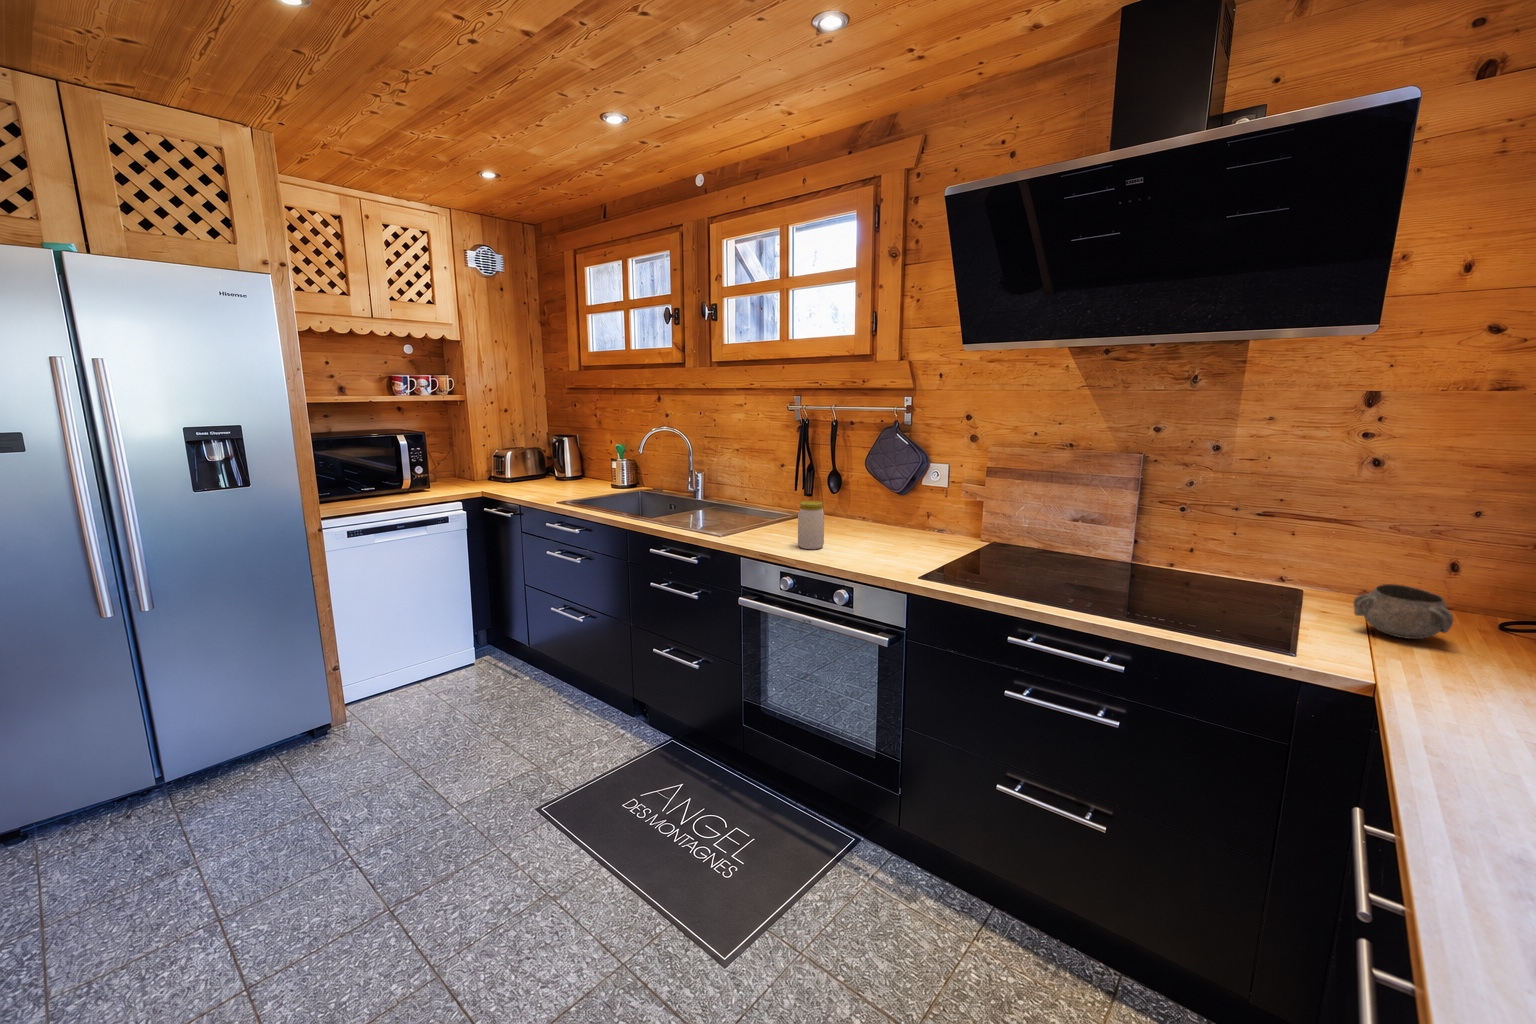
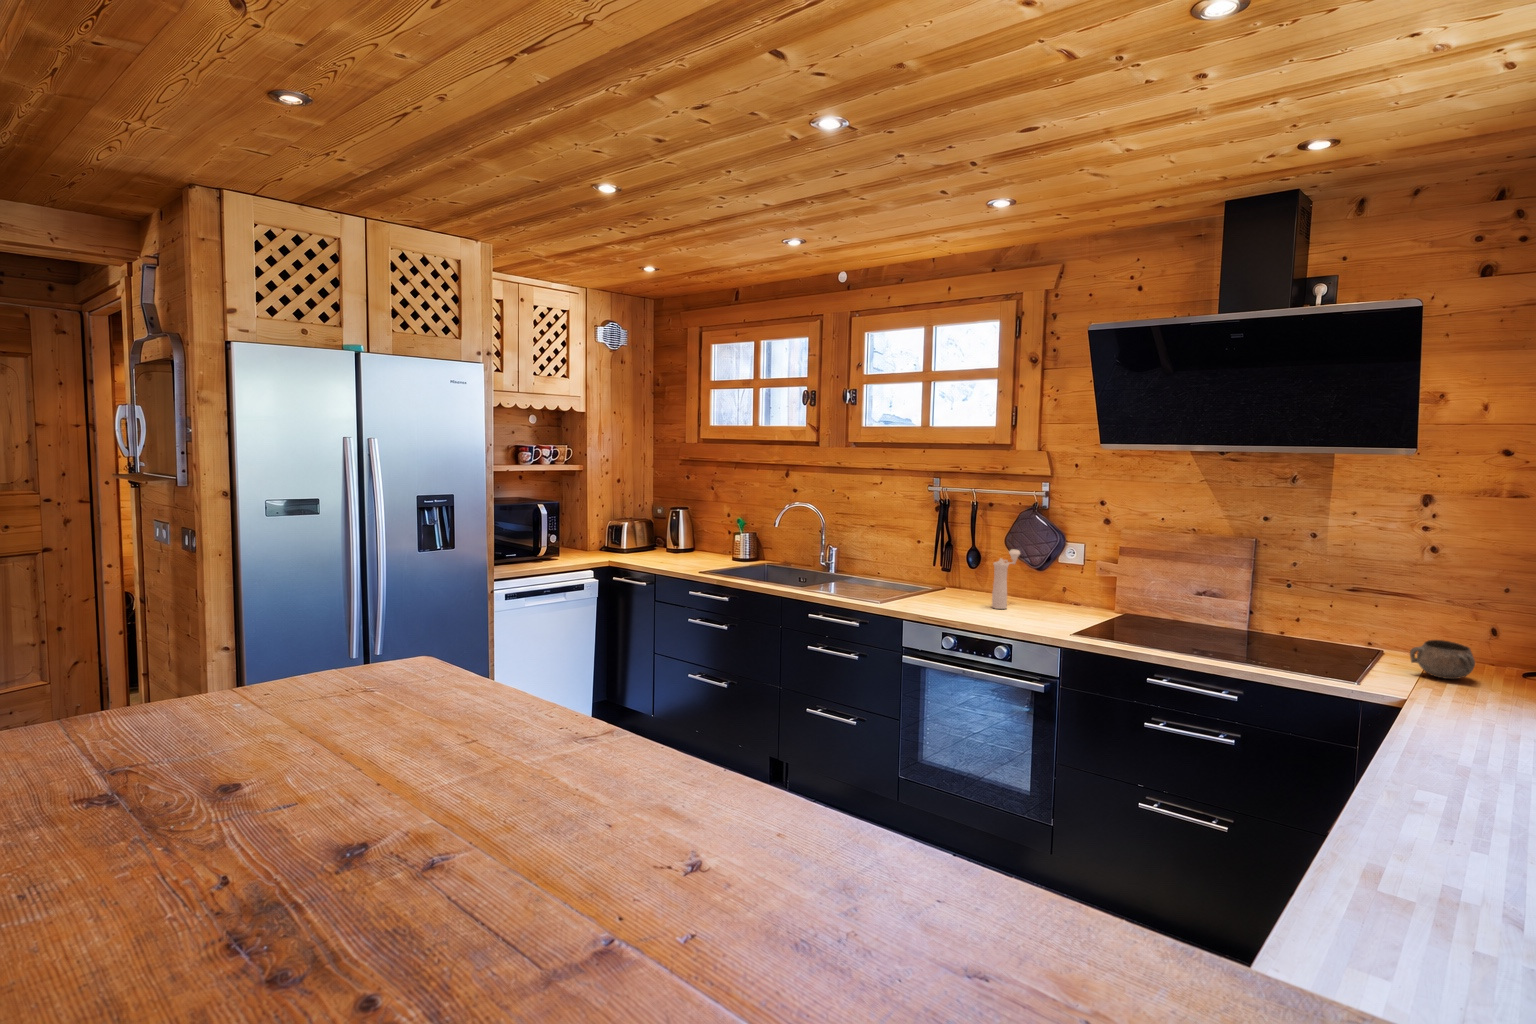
pepper mill: none [844,473,878,540] -> present [992,550,1020,609]
jar: present [798,501,824,549] -> none [954,572,978,614]

